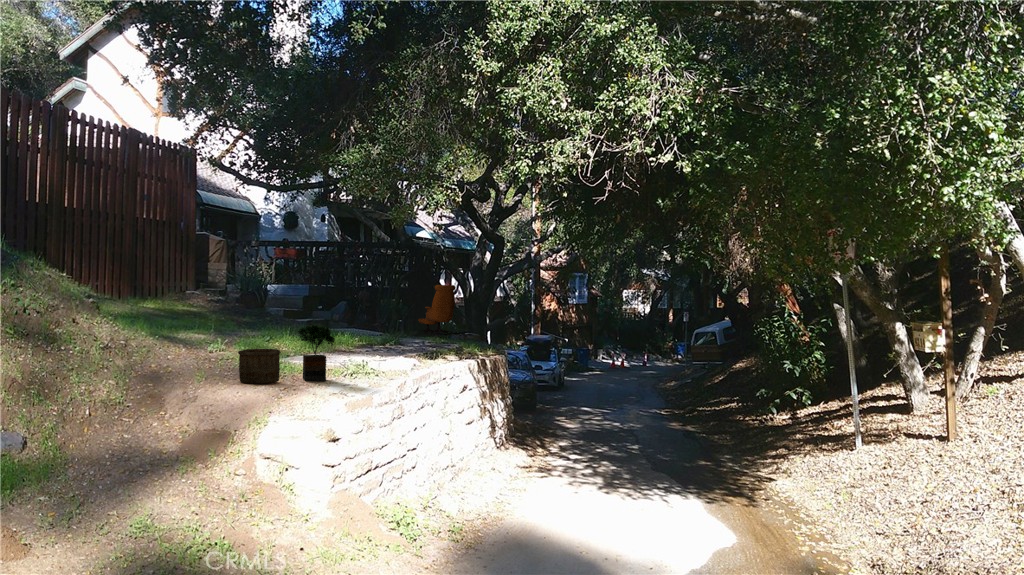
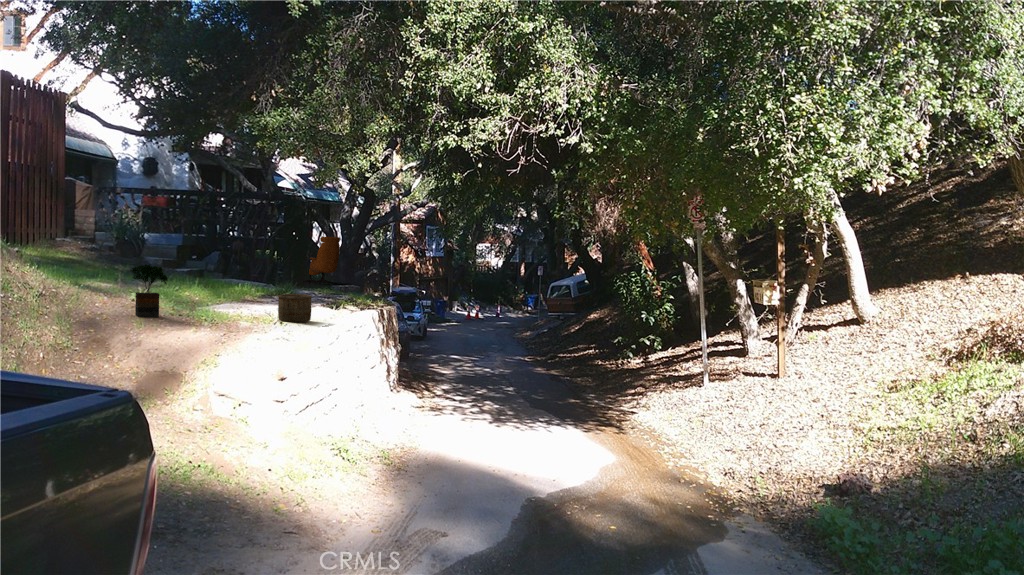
potted tree: present [298,325,335,381] -> present [130,265,168,317]
wooden bucket: present [238,349,281,384] -> present [277,294,312,322]

